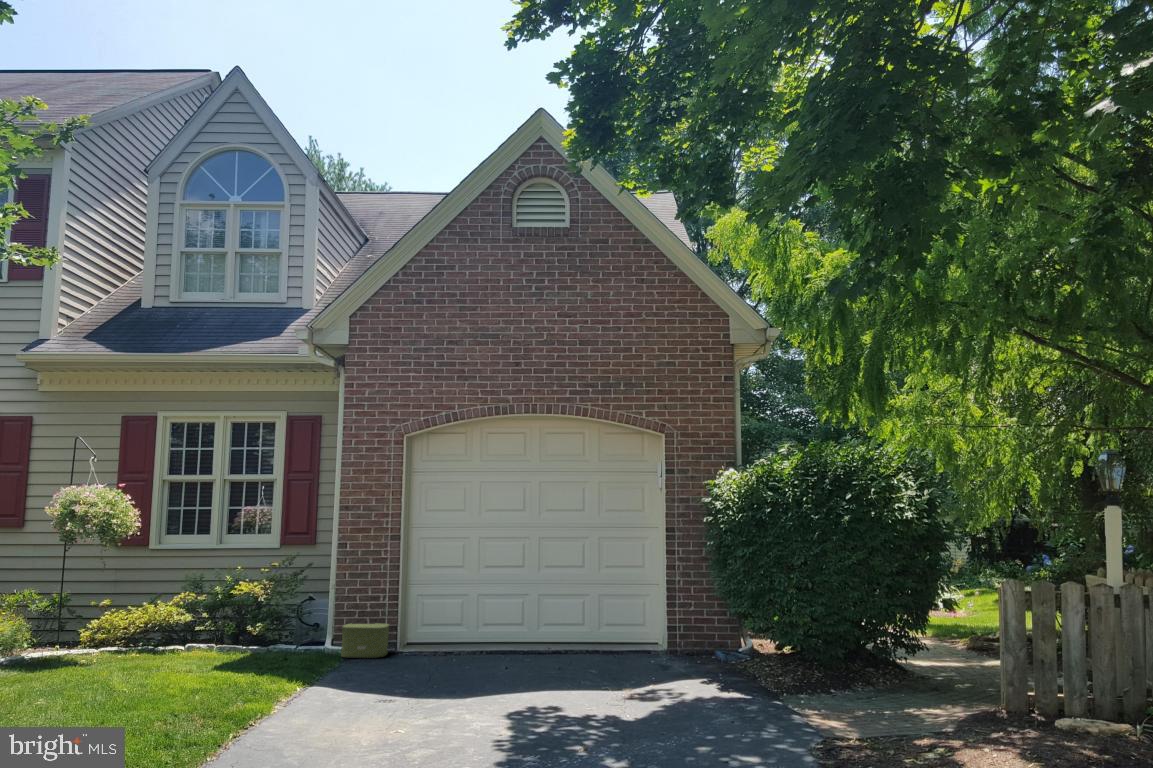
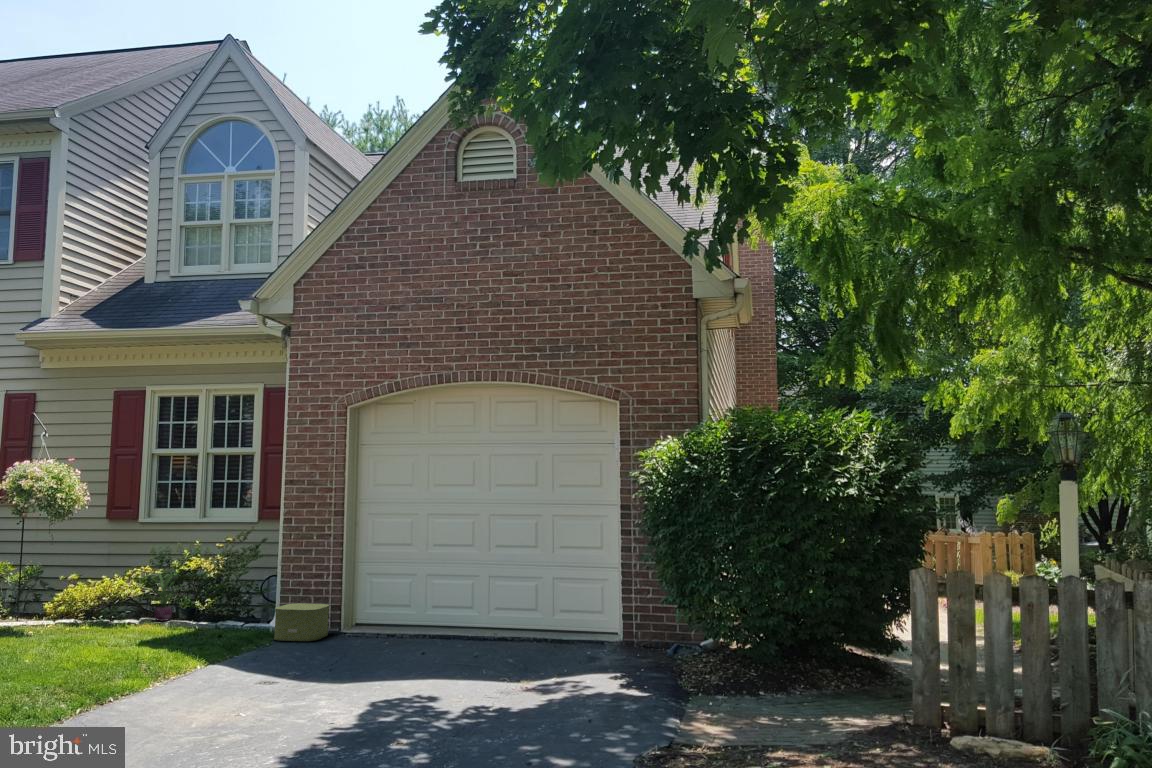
decorative plant: none [178,598,231,645] -> present [152,574,173,621]

